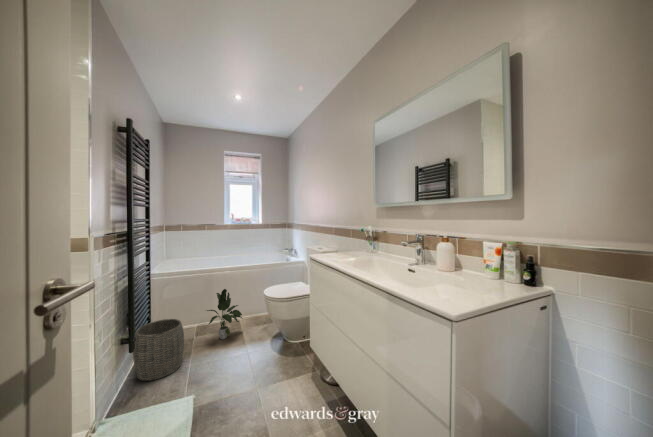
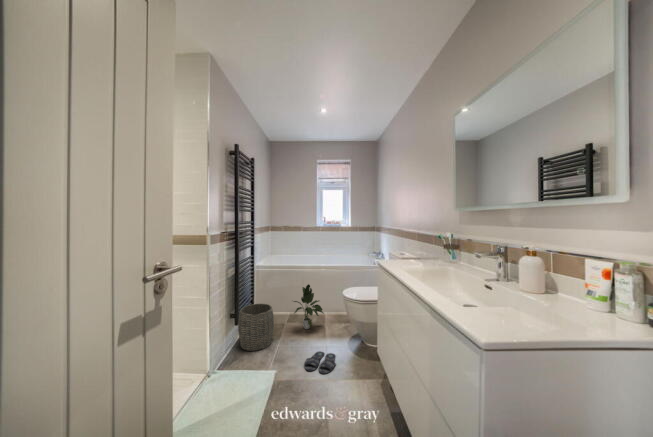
slippers: none [230,359,266,384] -> present [304,351,336,374]

